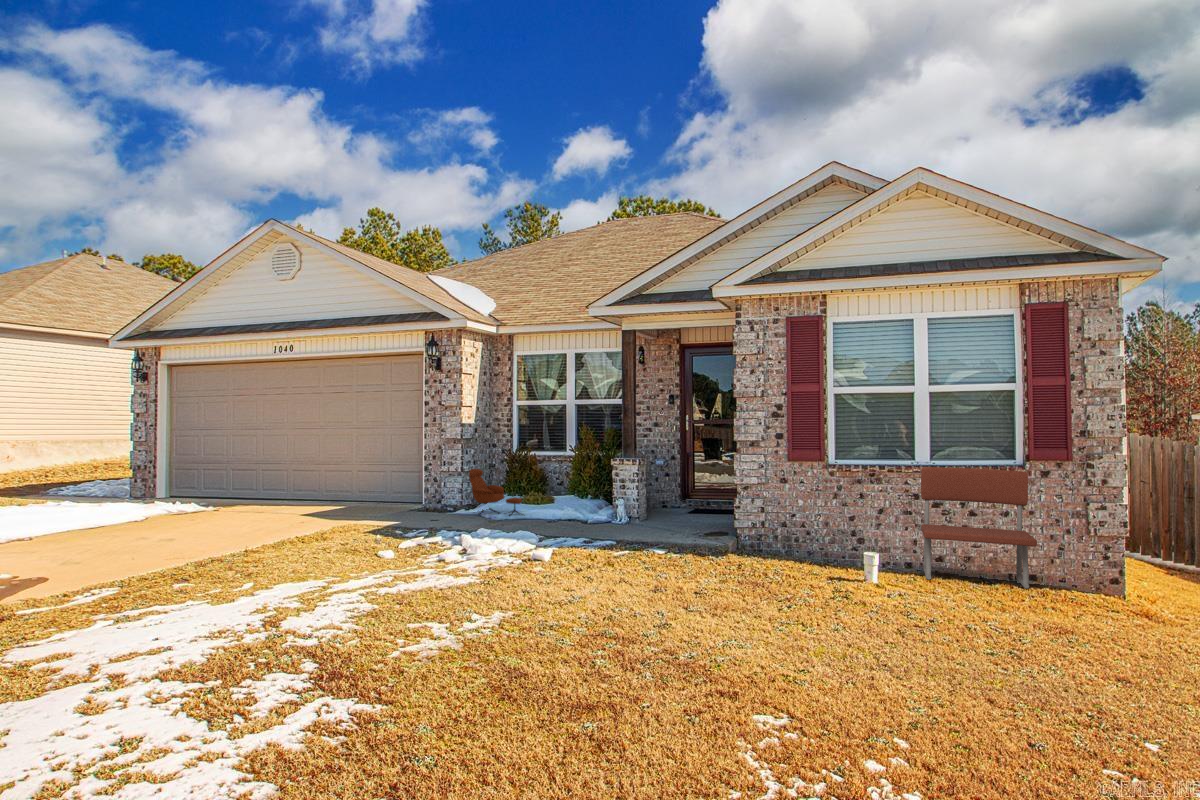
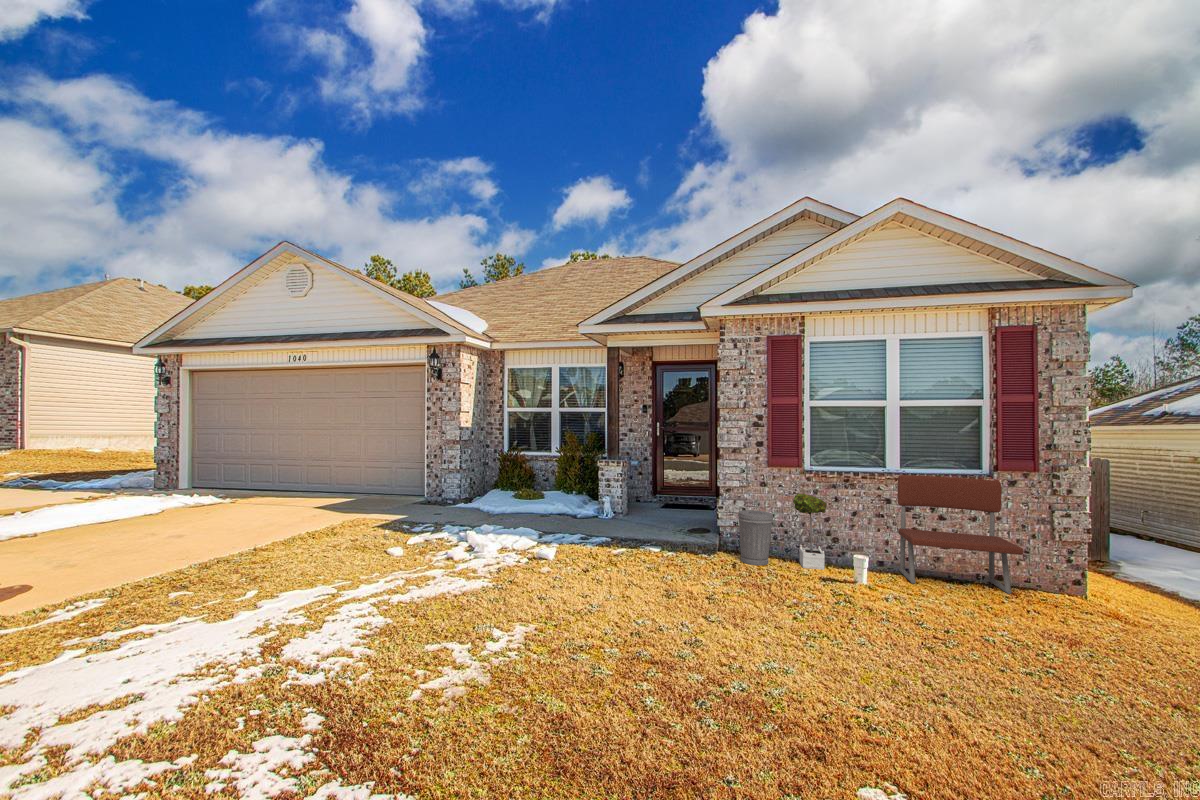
lounge chair: present [469,469,522,514] -> none [466,466,516,509]
potted tree: none [810,488,845,568] -> present [793,493,827,570]
trash can: none [752,507,789,564] -> present [738,510,773,565]

